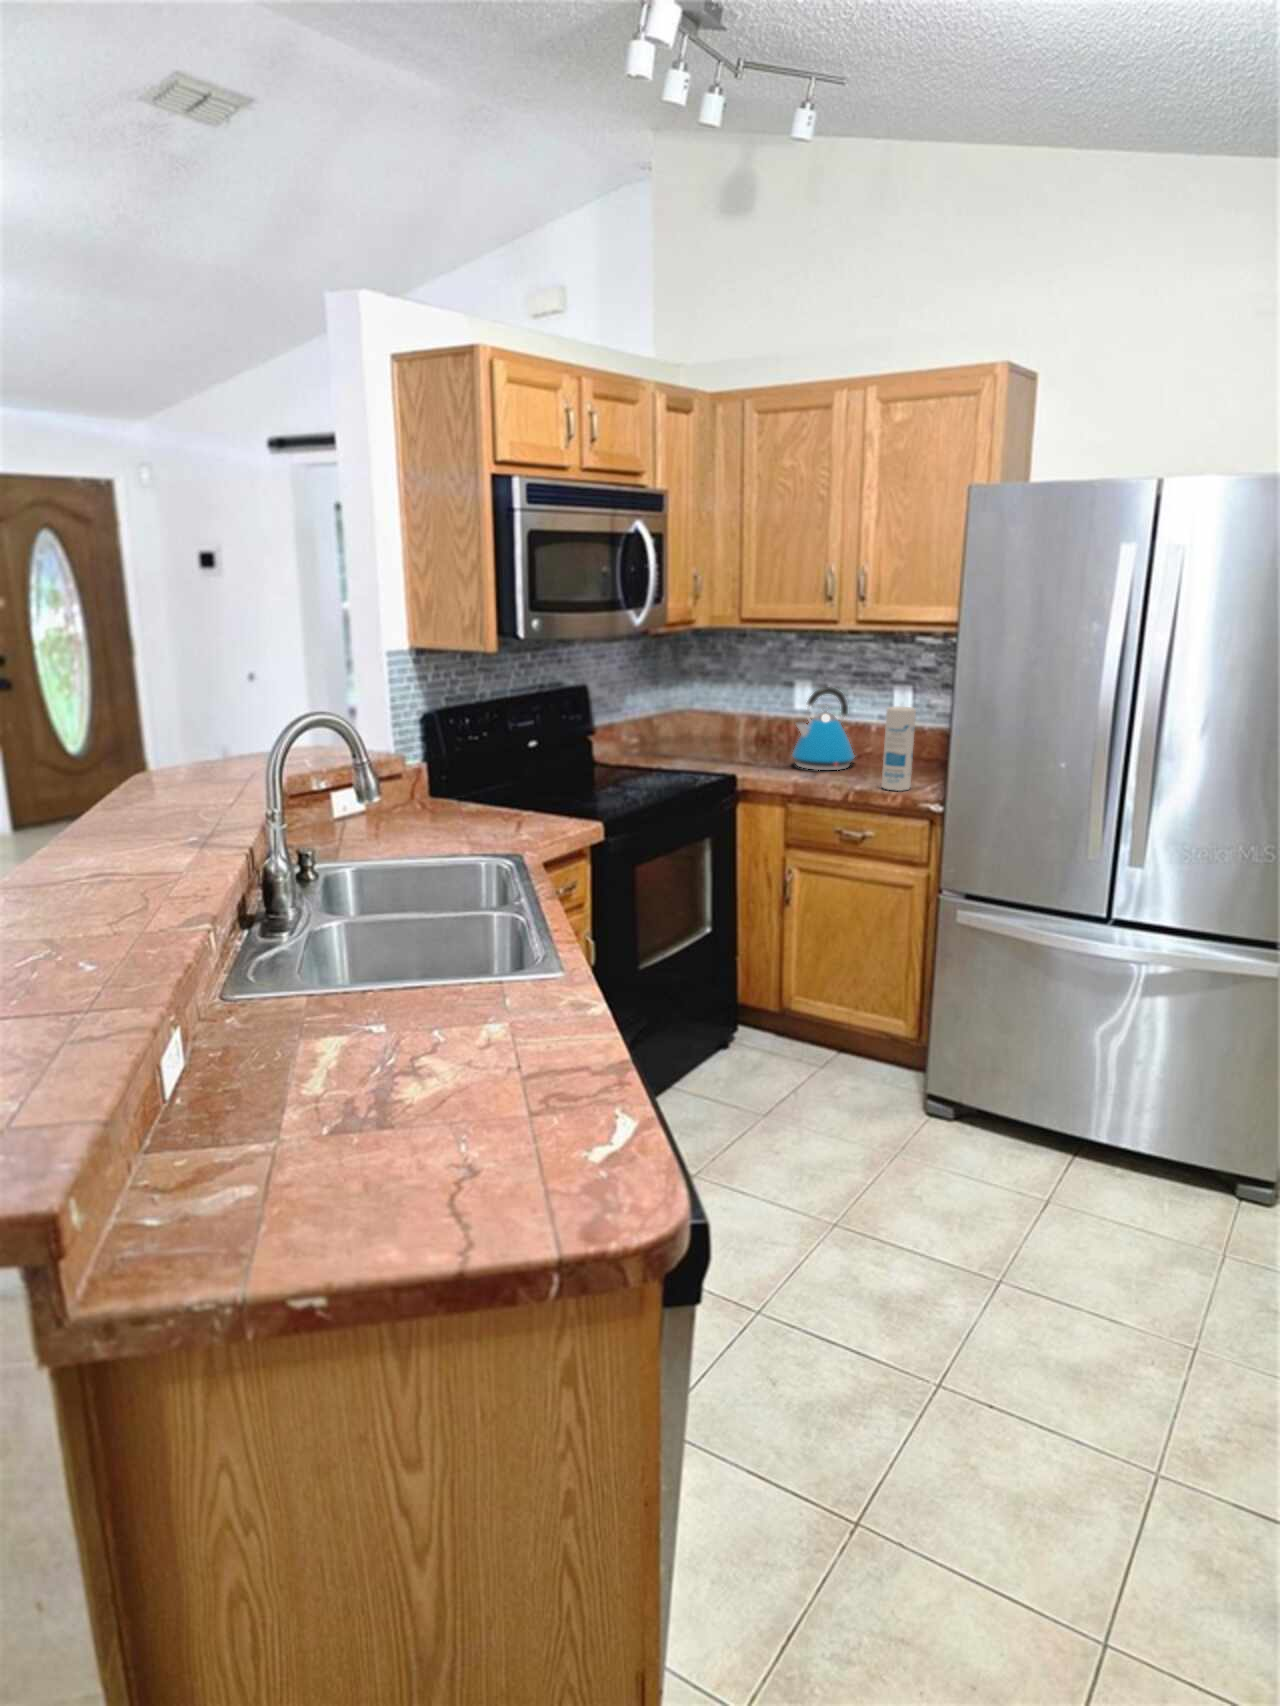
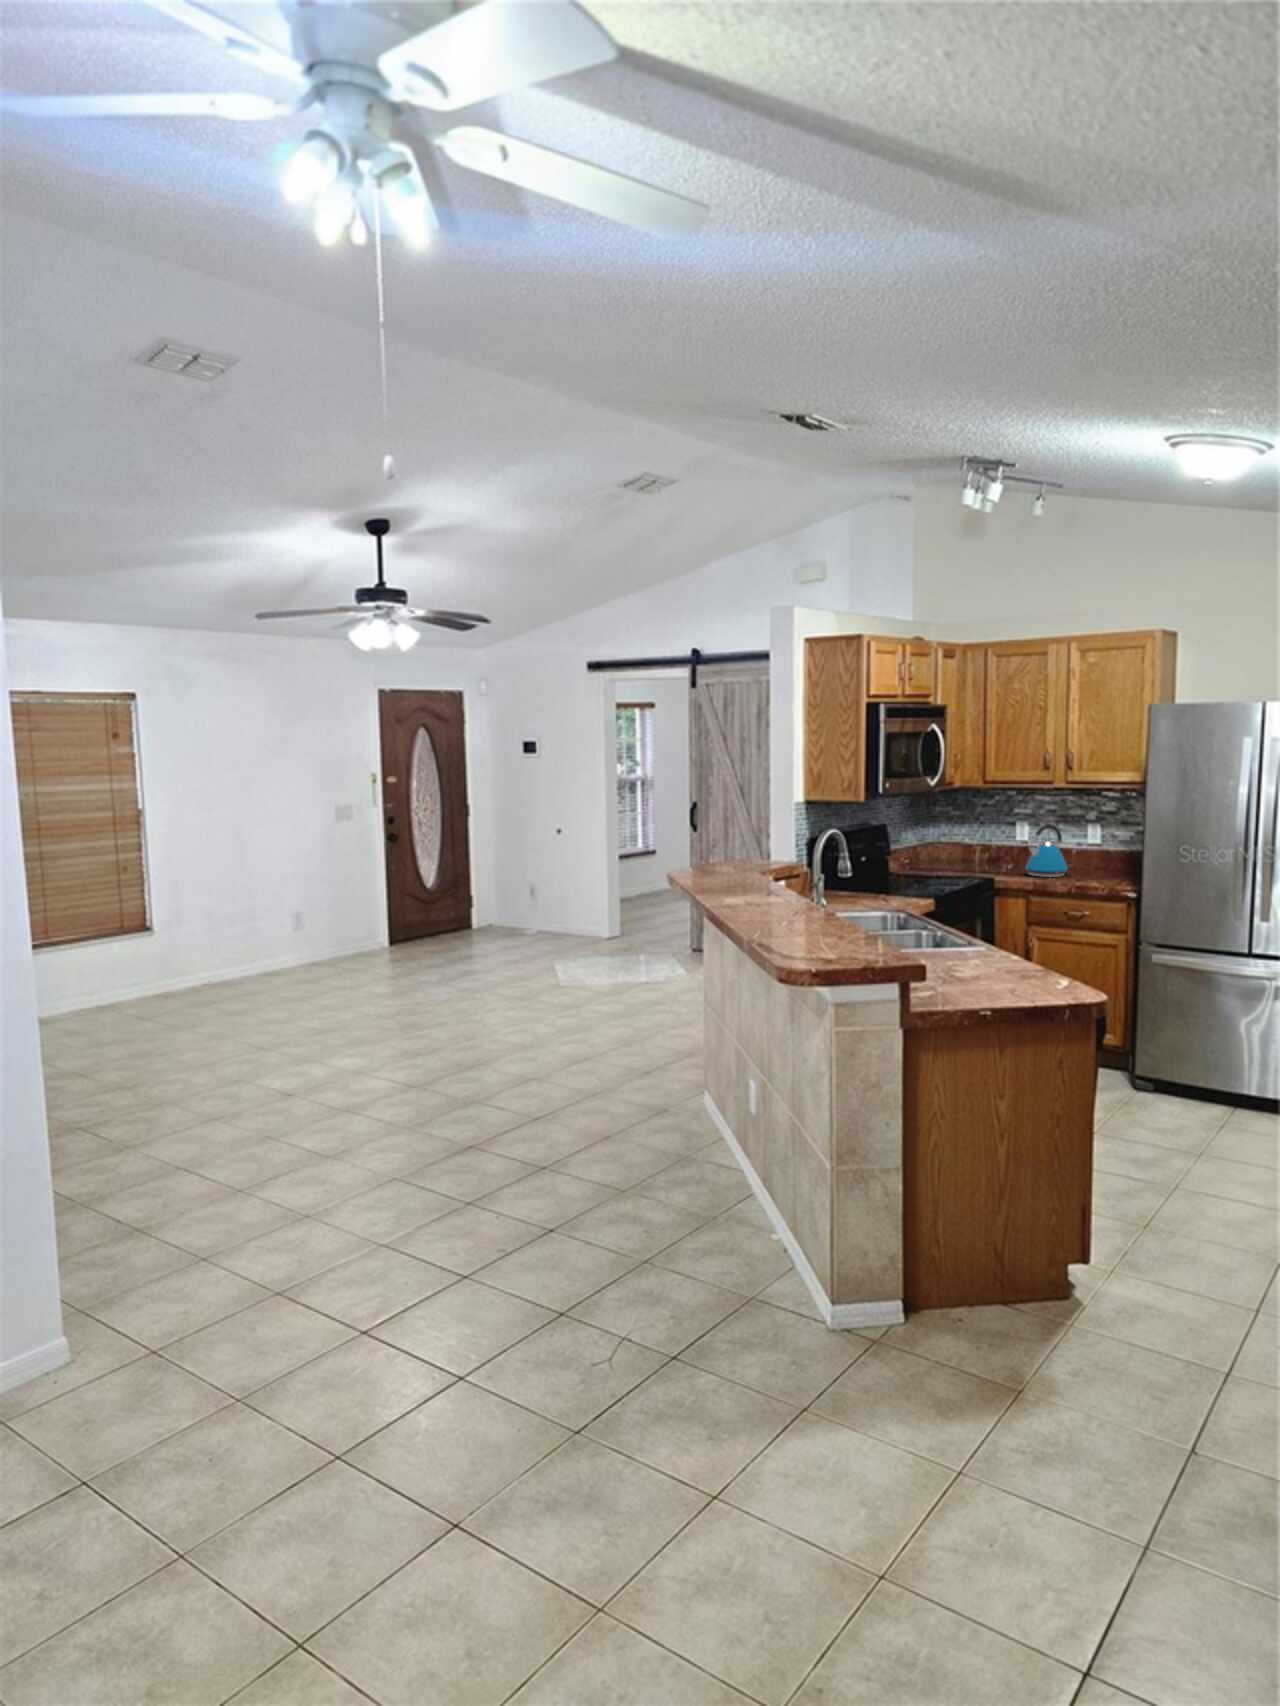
canister: present [882,707,916,791] -> none [1093,835,1114,886]

